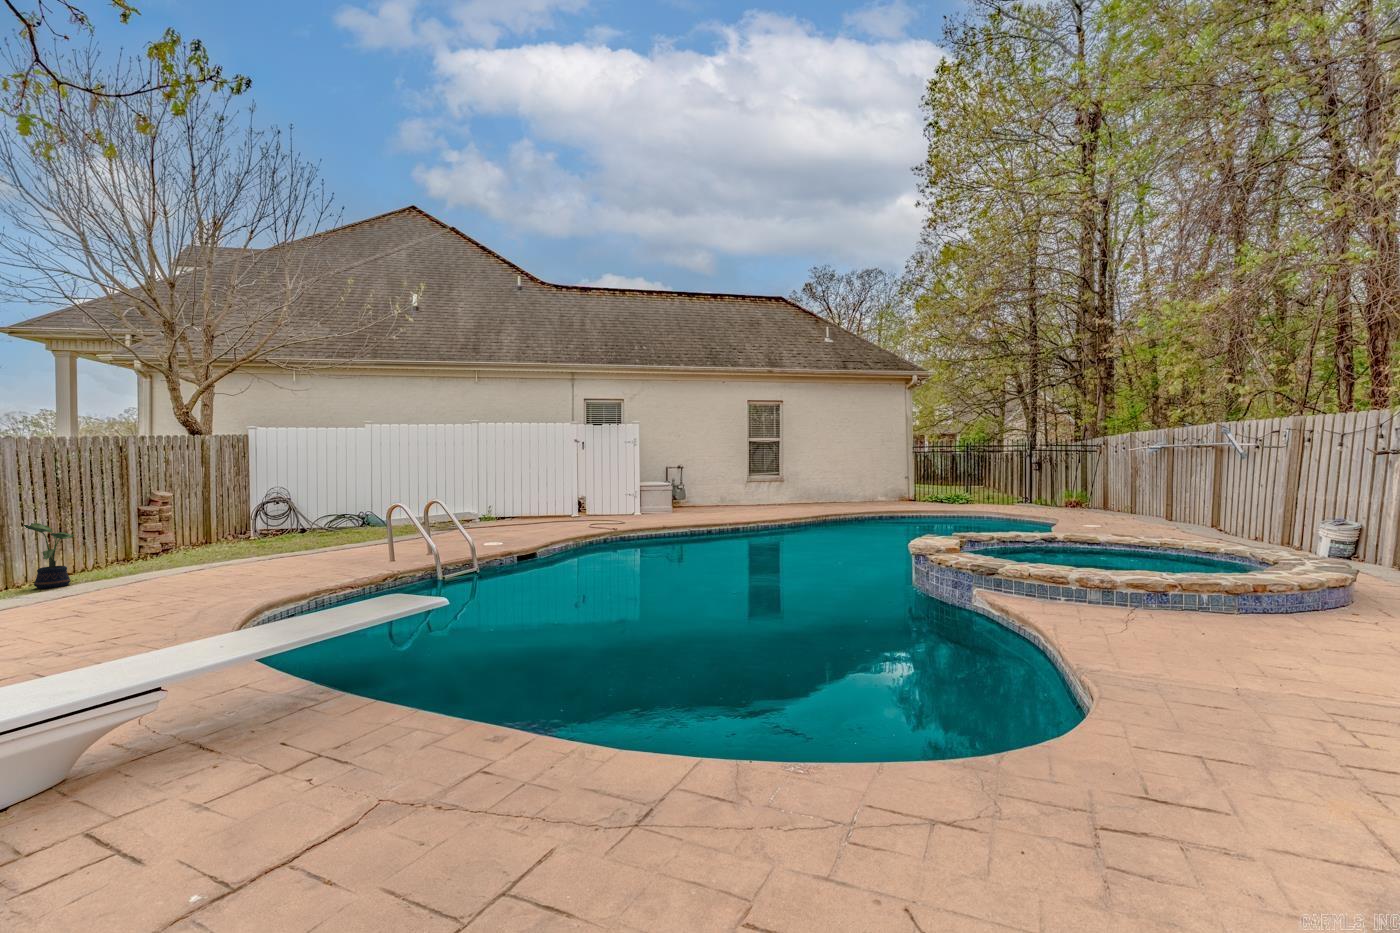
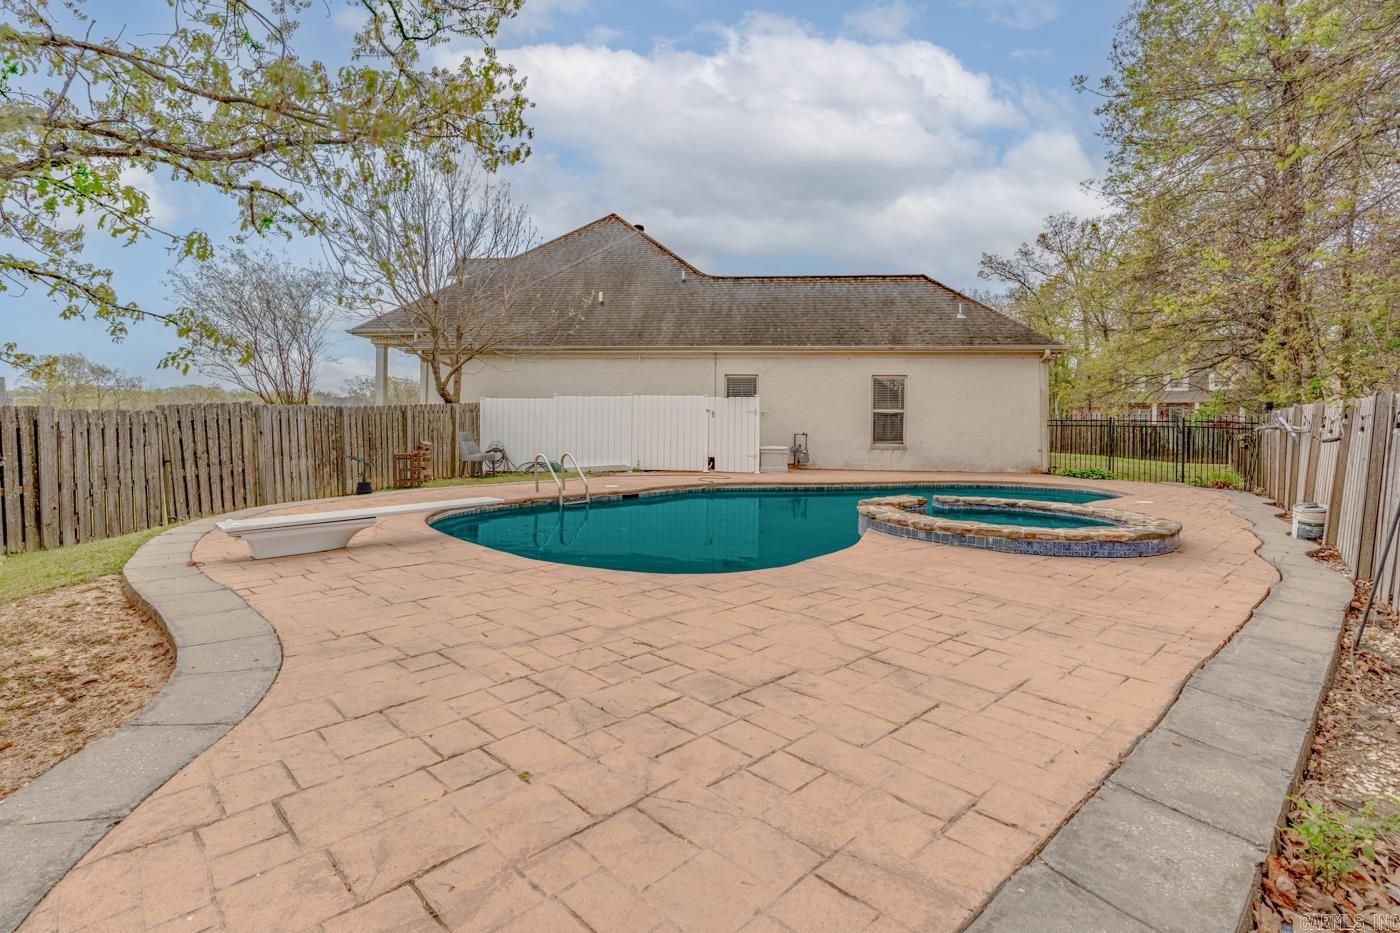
chair: none [215,476,280,545] -> present [457,432,495,479]
side table: none [103,506,163,572] -> present [392,450,421,489]

